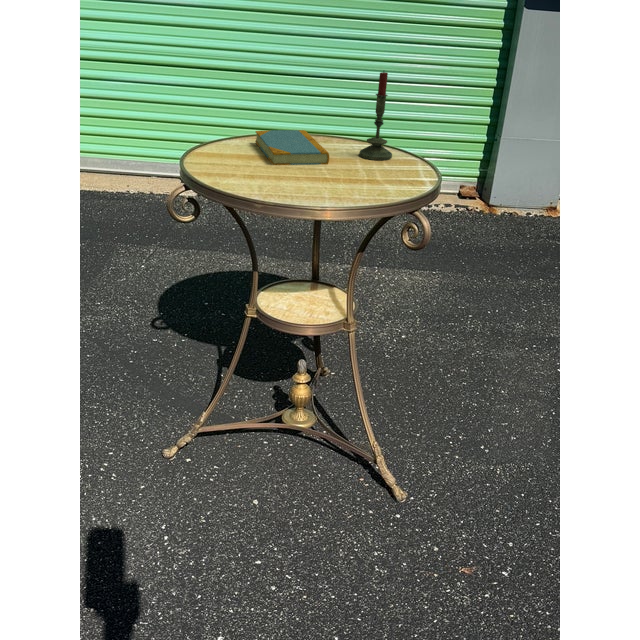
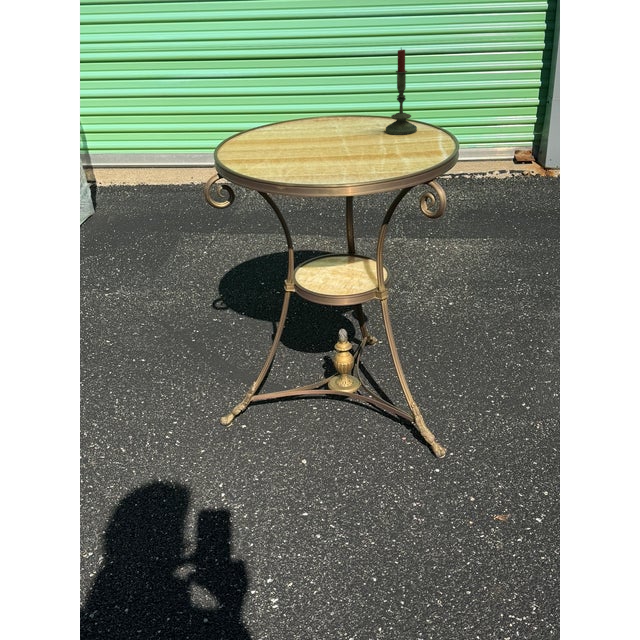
book: present [255,130,329,165] -> none [287,112,354,149]

